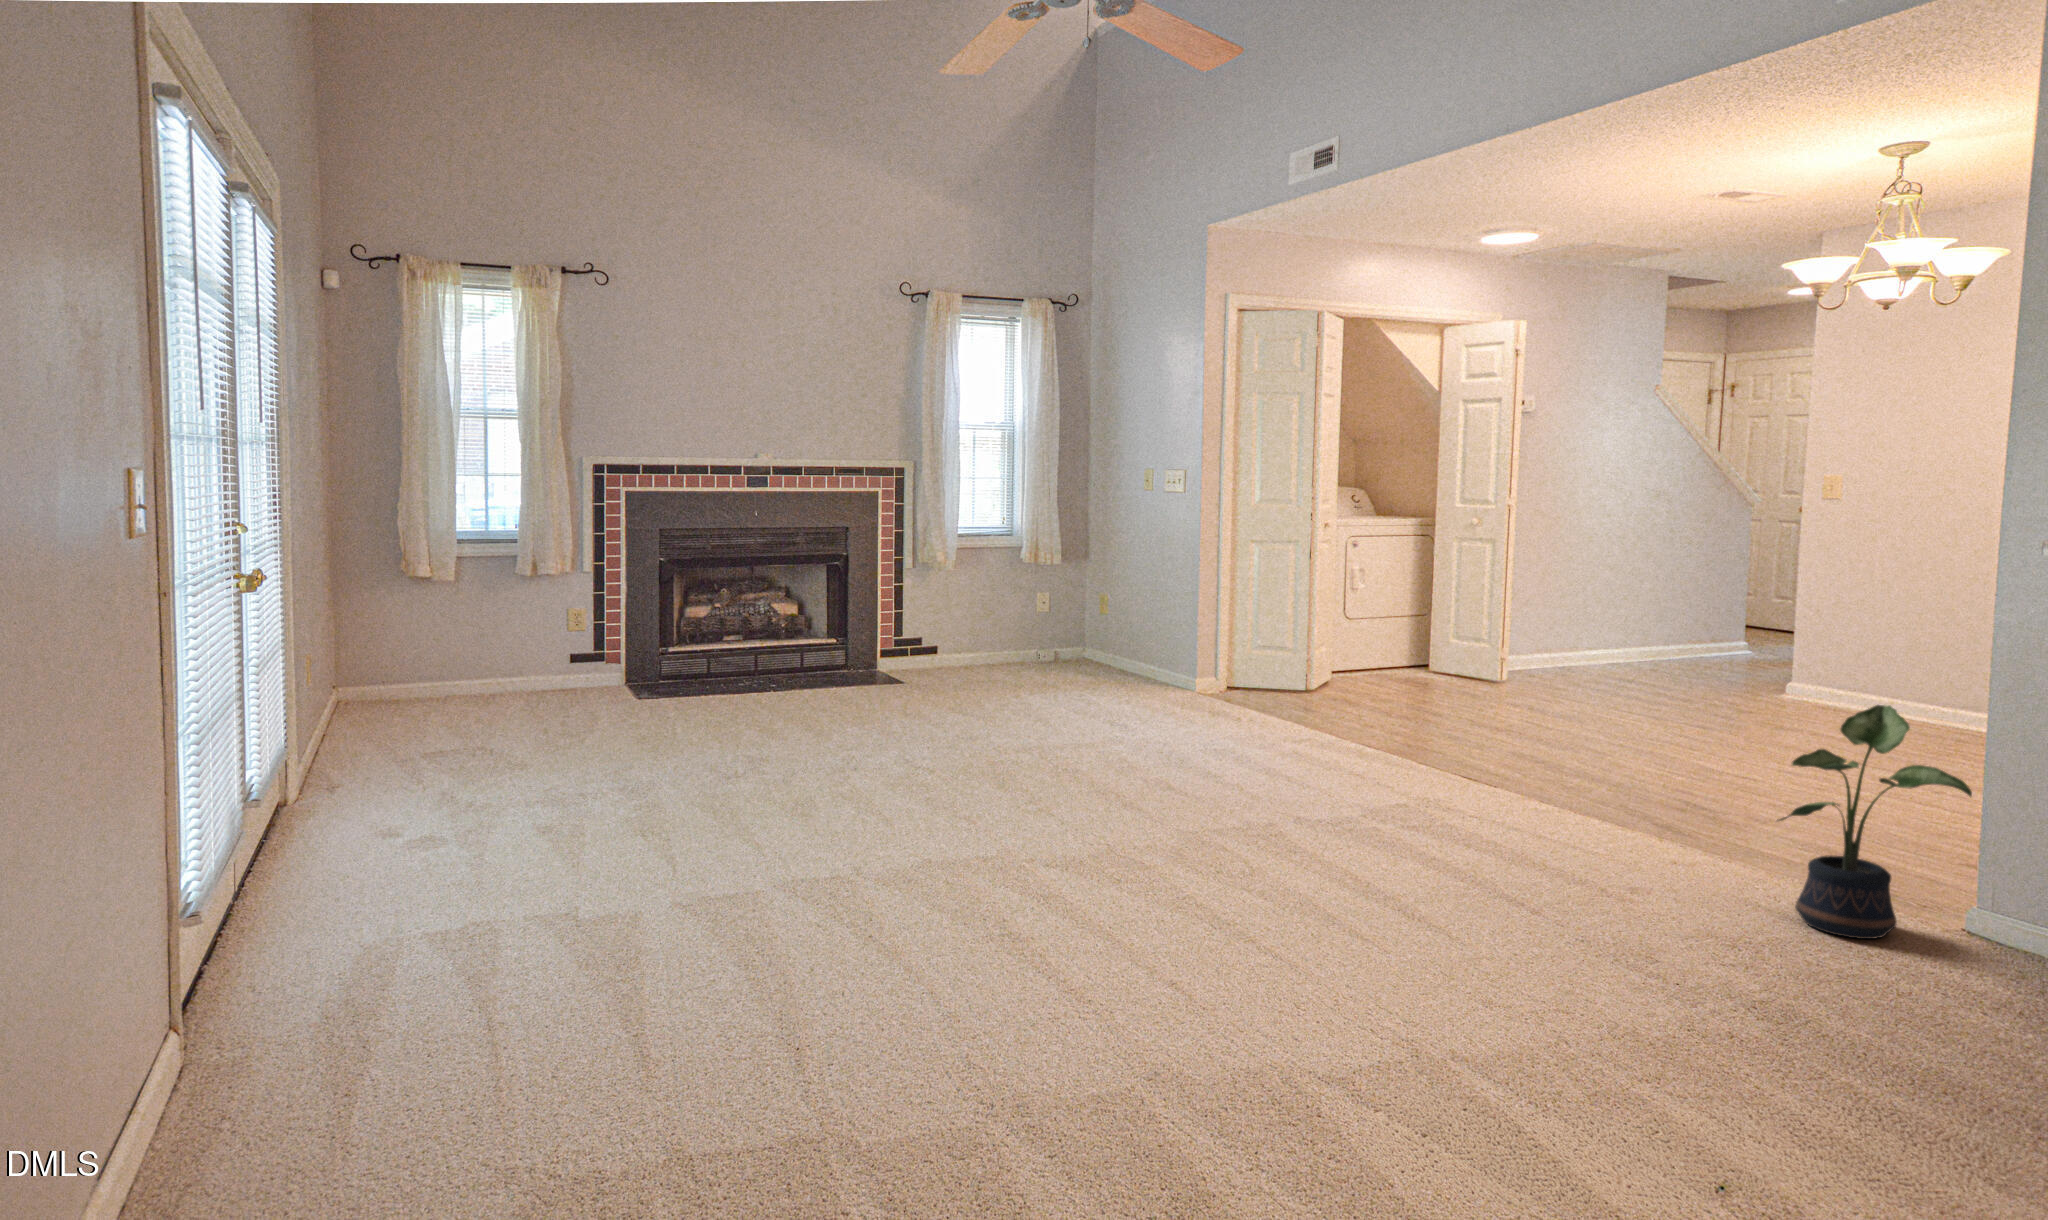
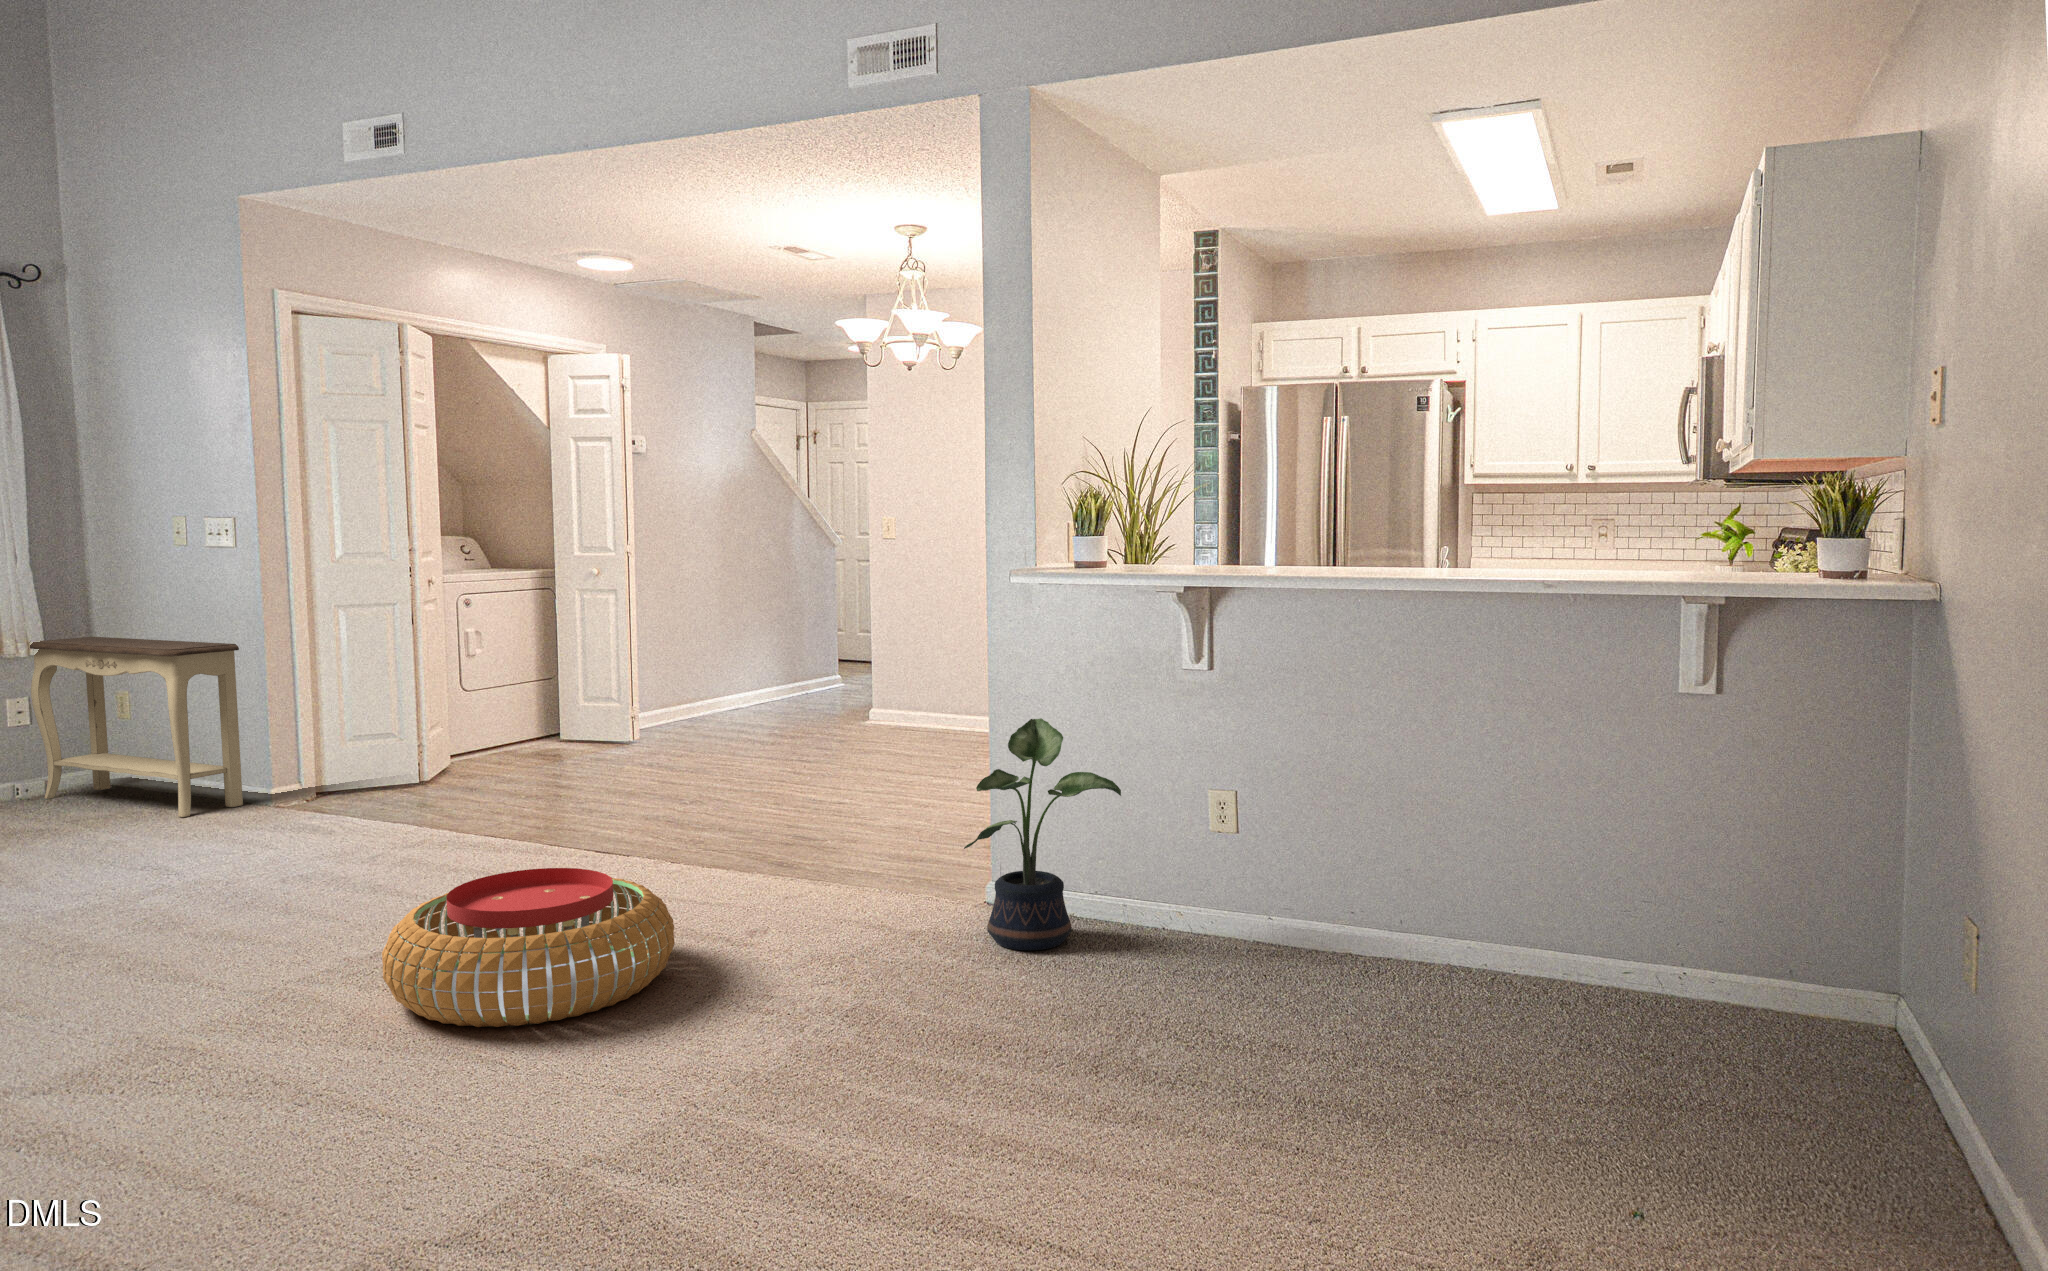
console table: none [1051,553,1183,694] -> present [29,637,243,817]
pouf: none [1249,768,1479,889] -> present [382,868,675,1027]

